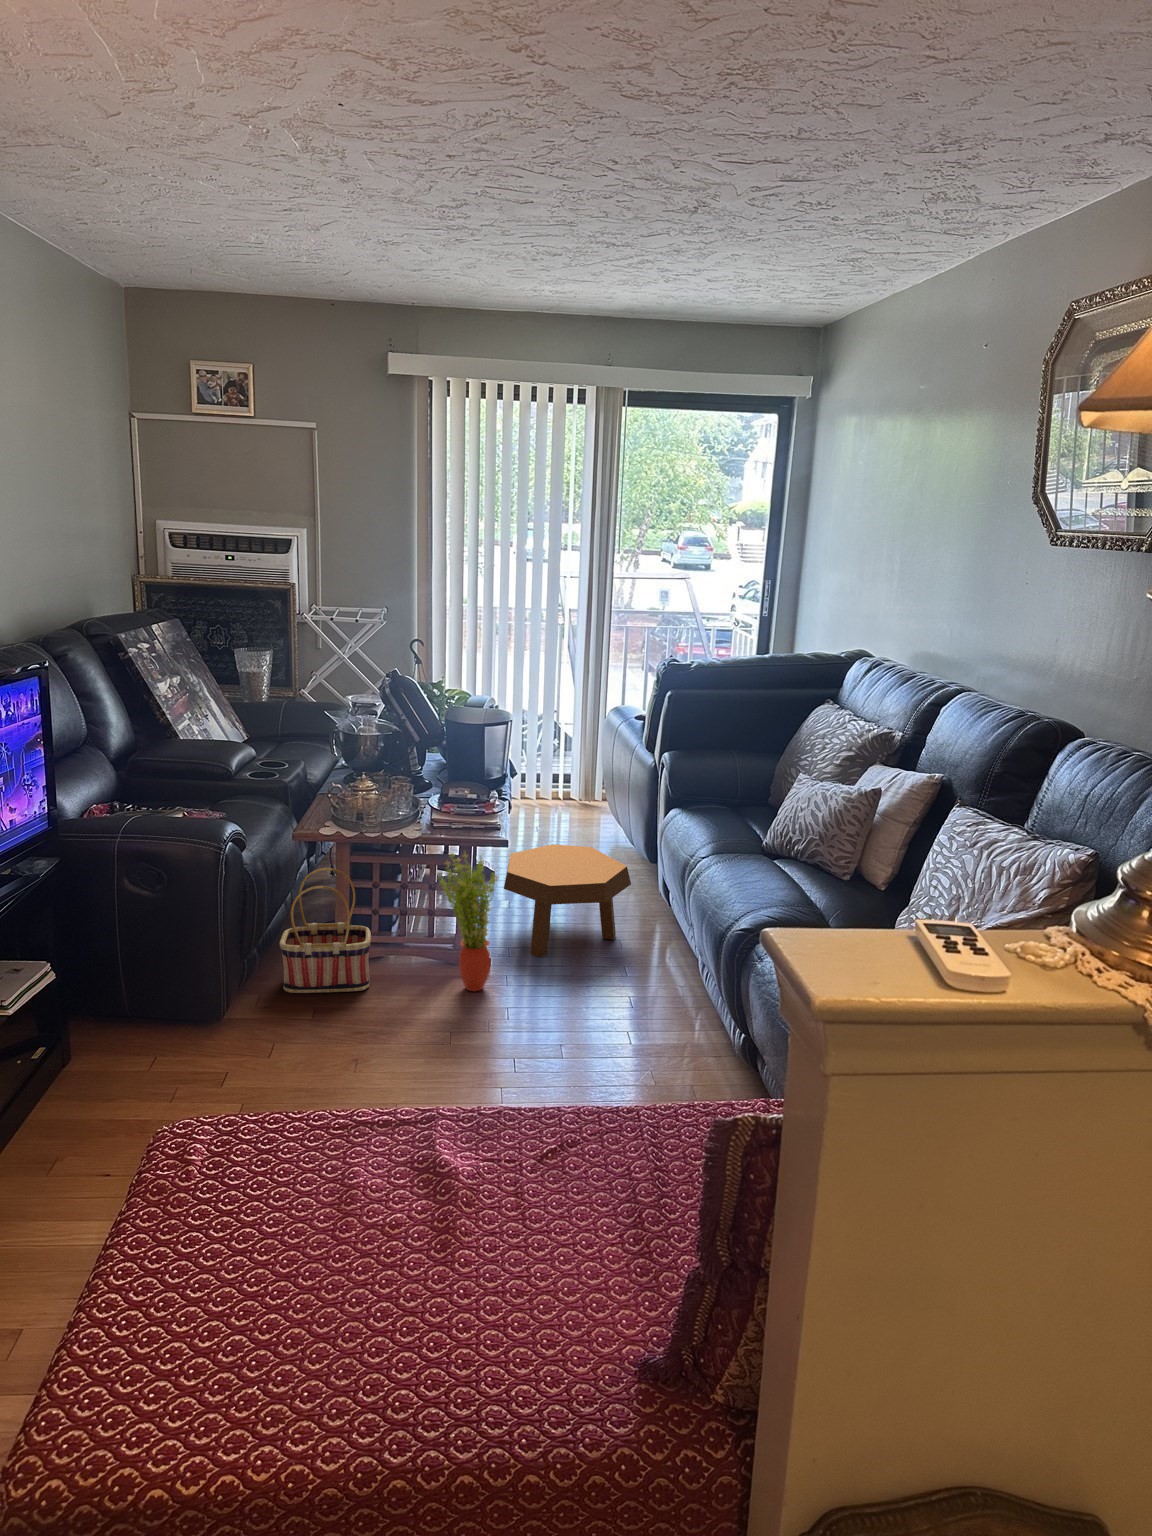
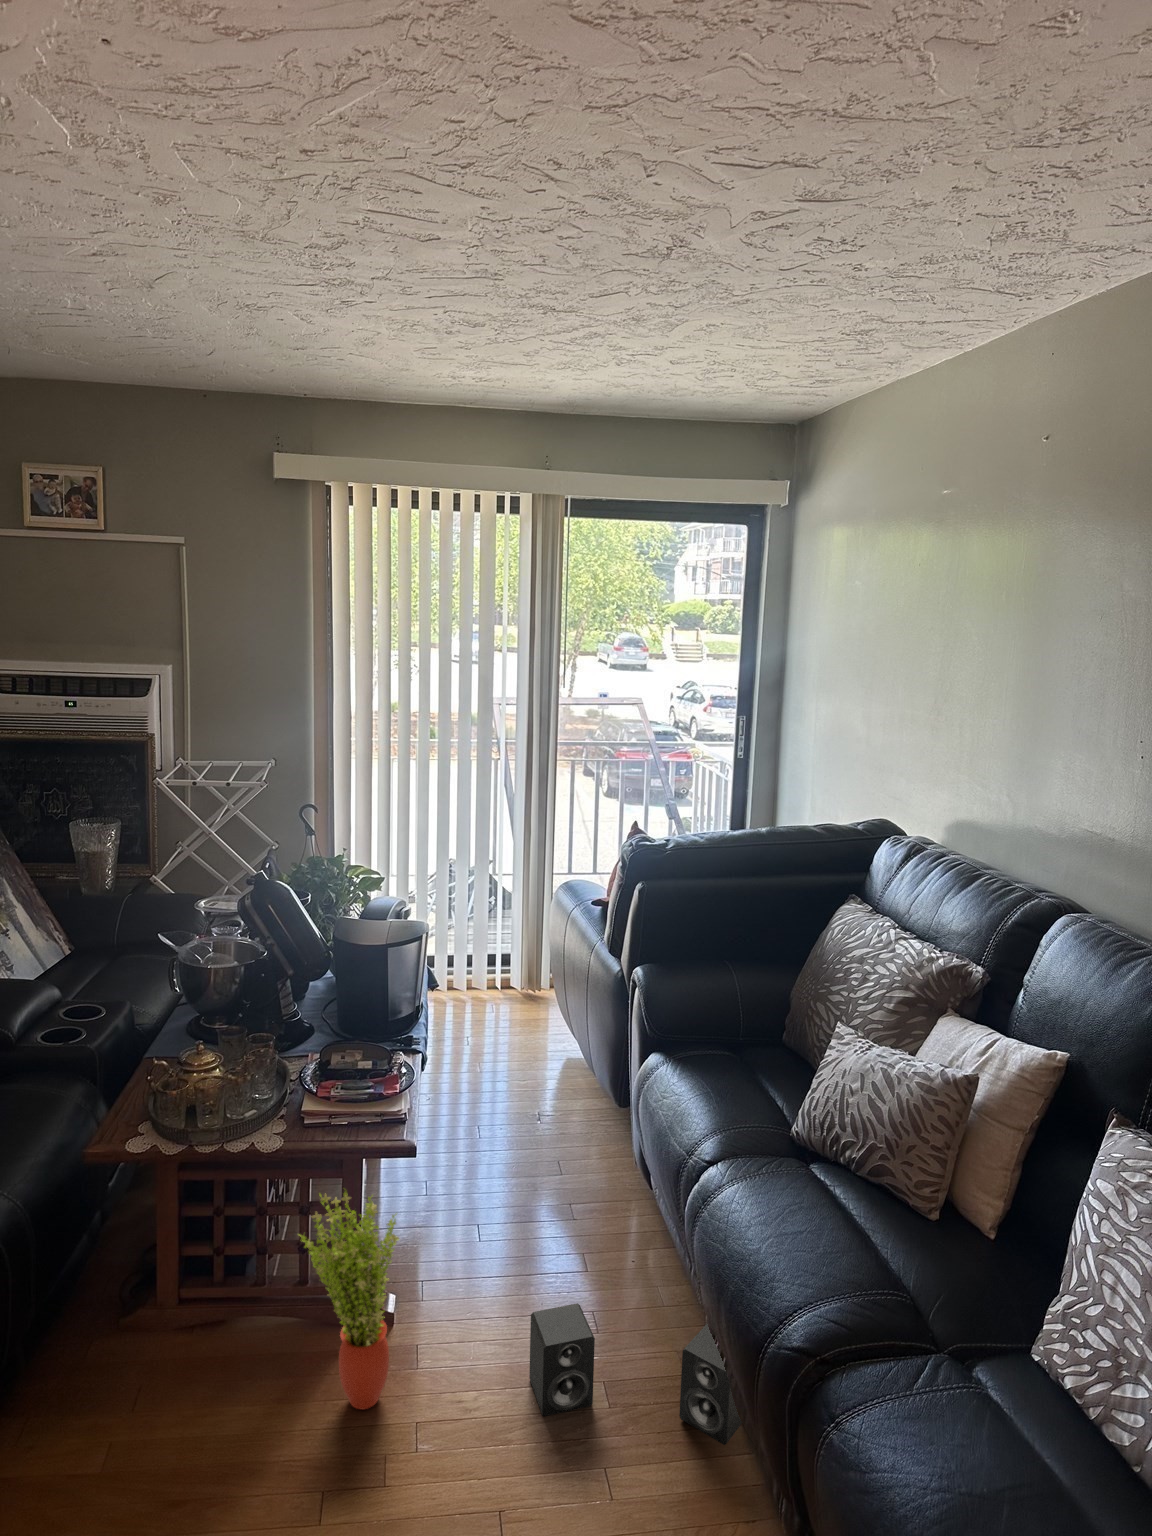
footstool: present [504,844,631,957] -> none [414,1111,599,1312]
basket: present [280,868,371,993] -> none [41,1219,199,1440]
speaker: none [580,939,726,1017] -> present [529,1303,742,1445]

